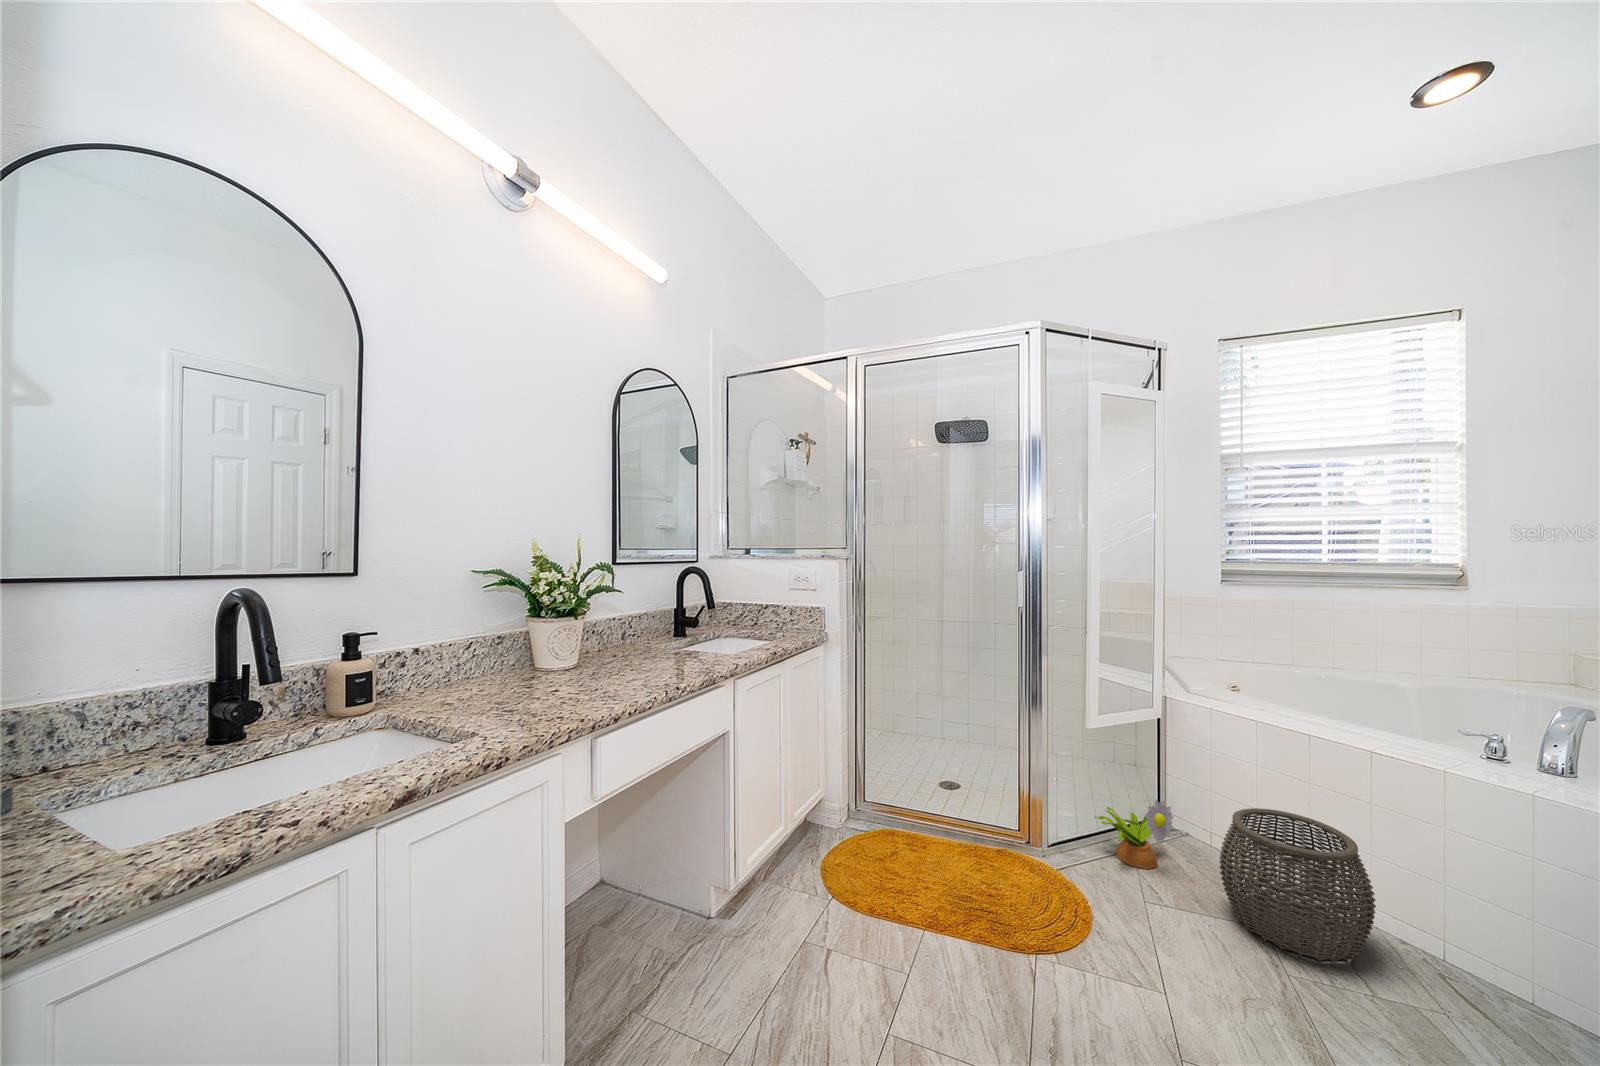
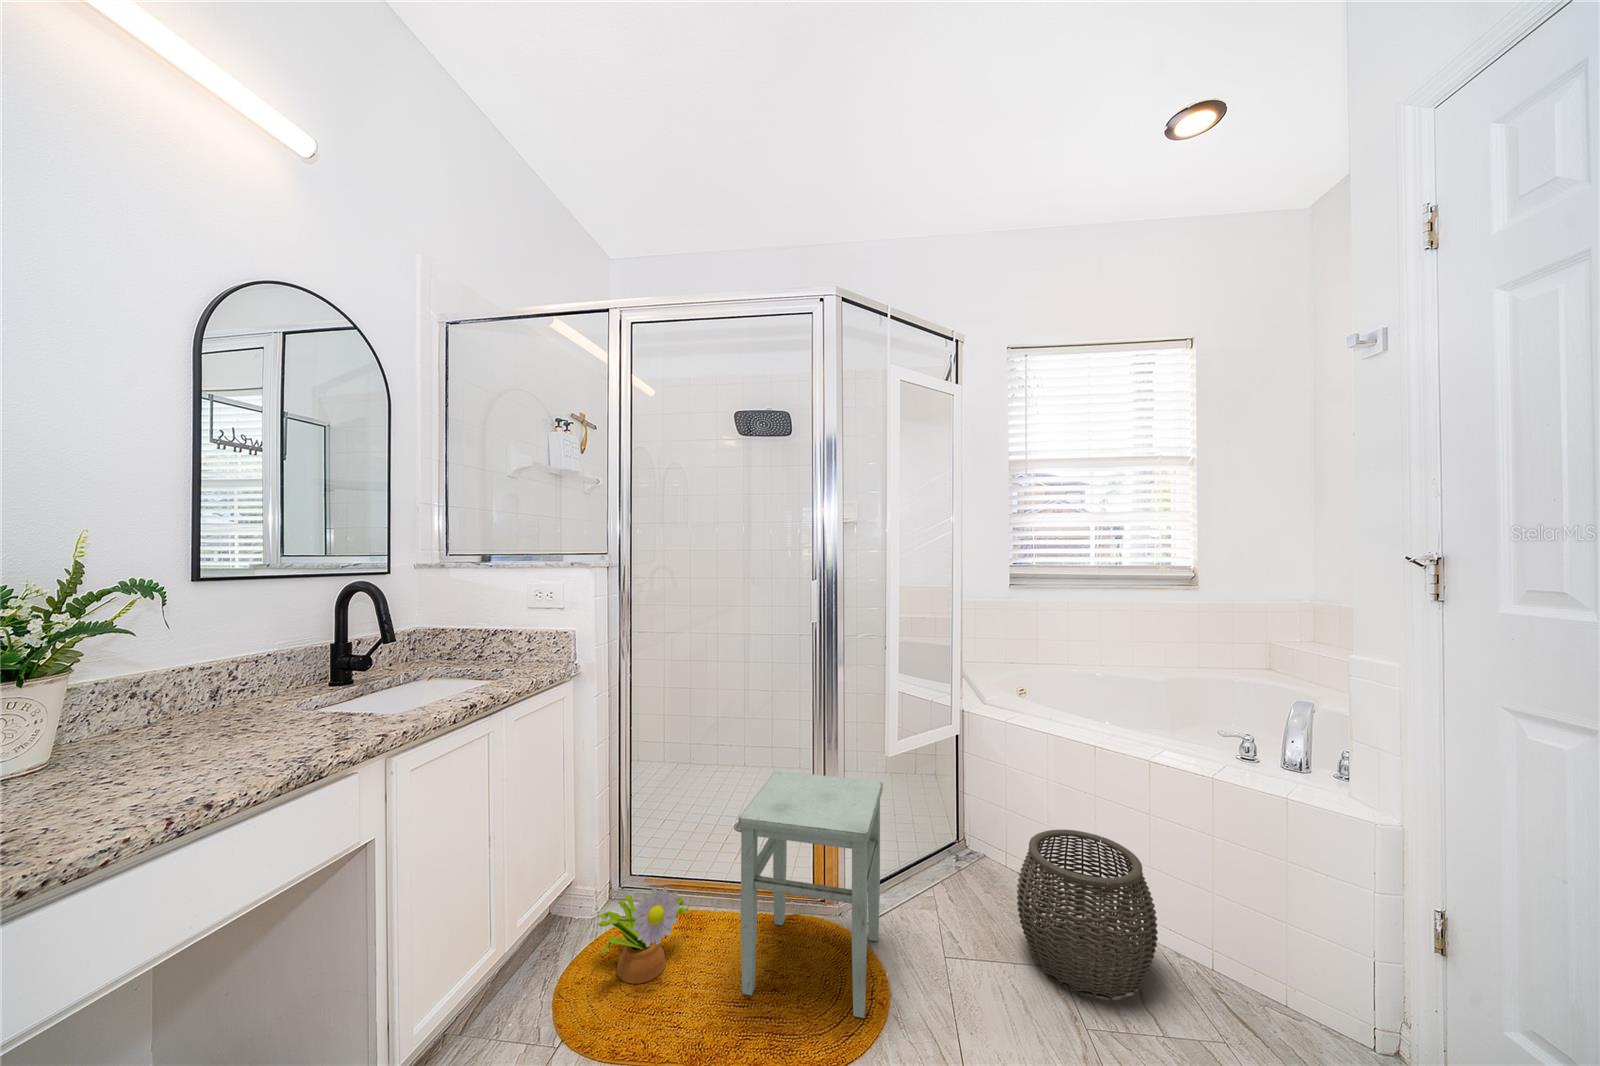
stool: none [961,729,1085,928] -> present [738,771,883,1018]
decorative plant: present [1094,799,1174,869] -> present [597,887,689,984]

